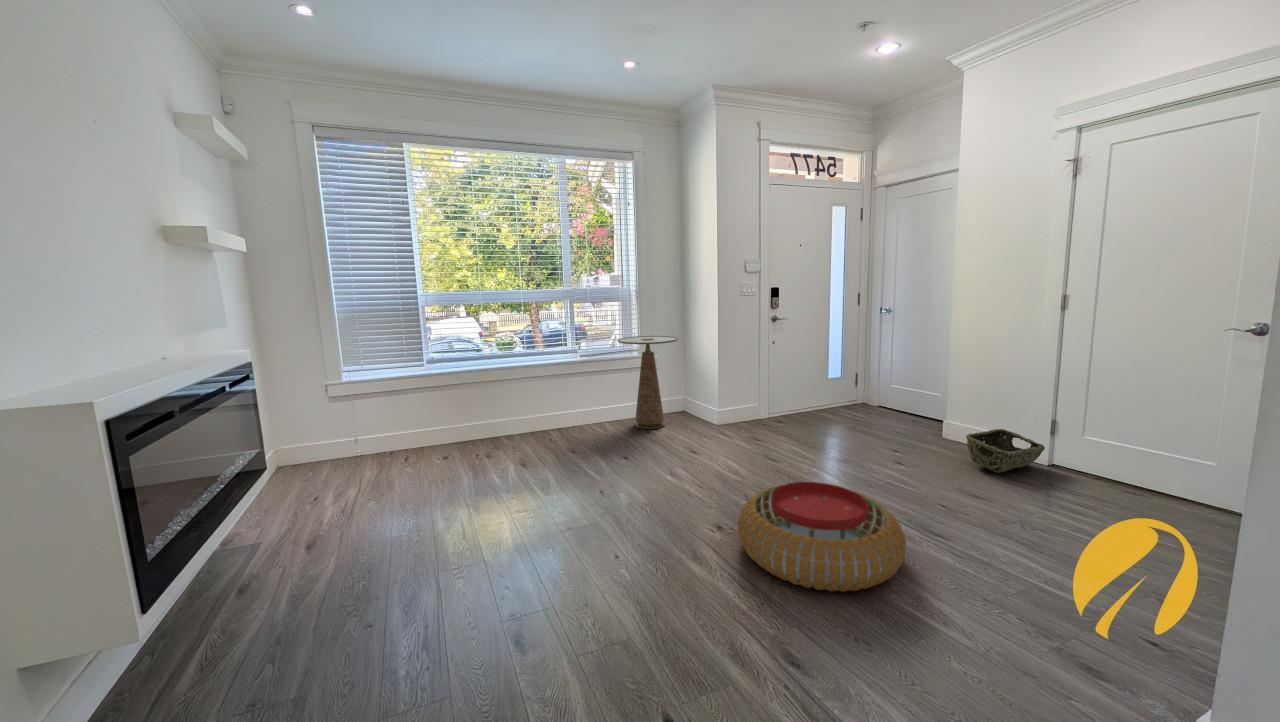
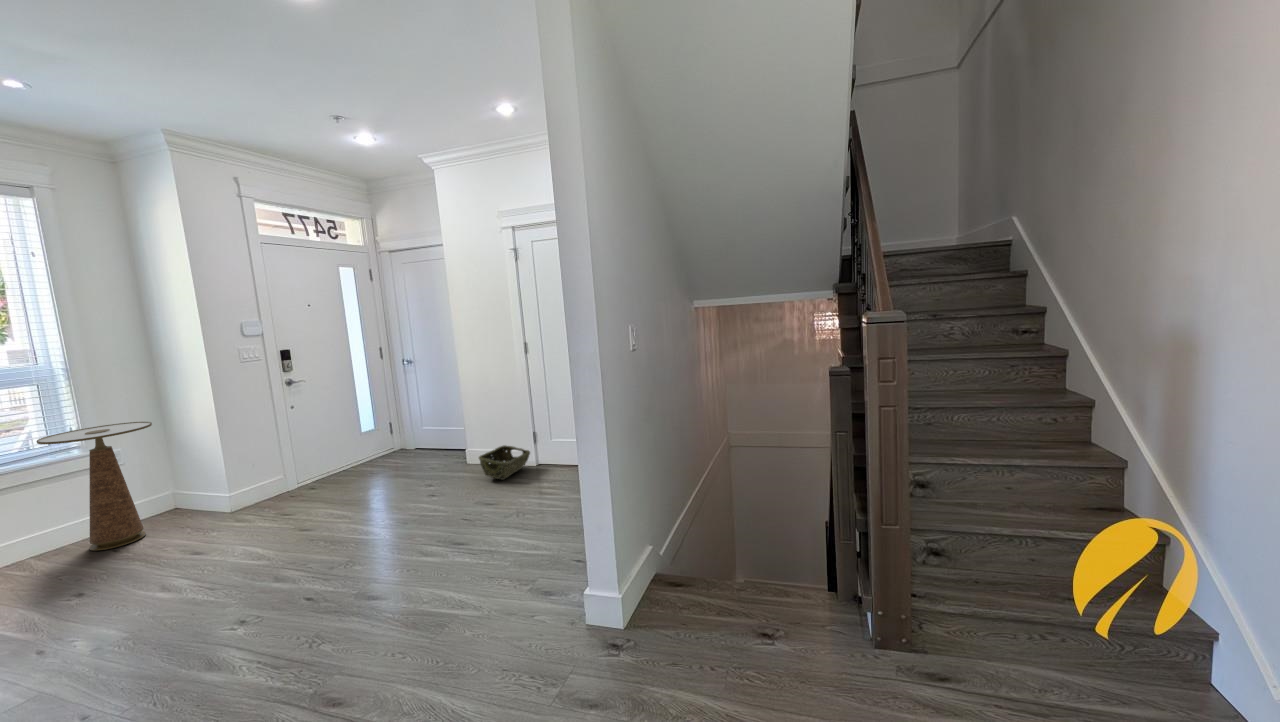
pouf: present [738,482,906,592] -> none [263,532,431,640]

